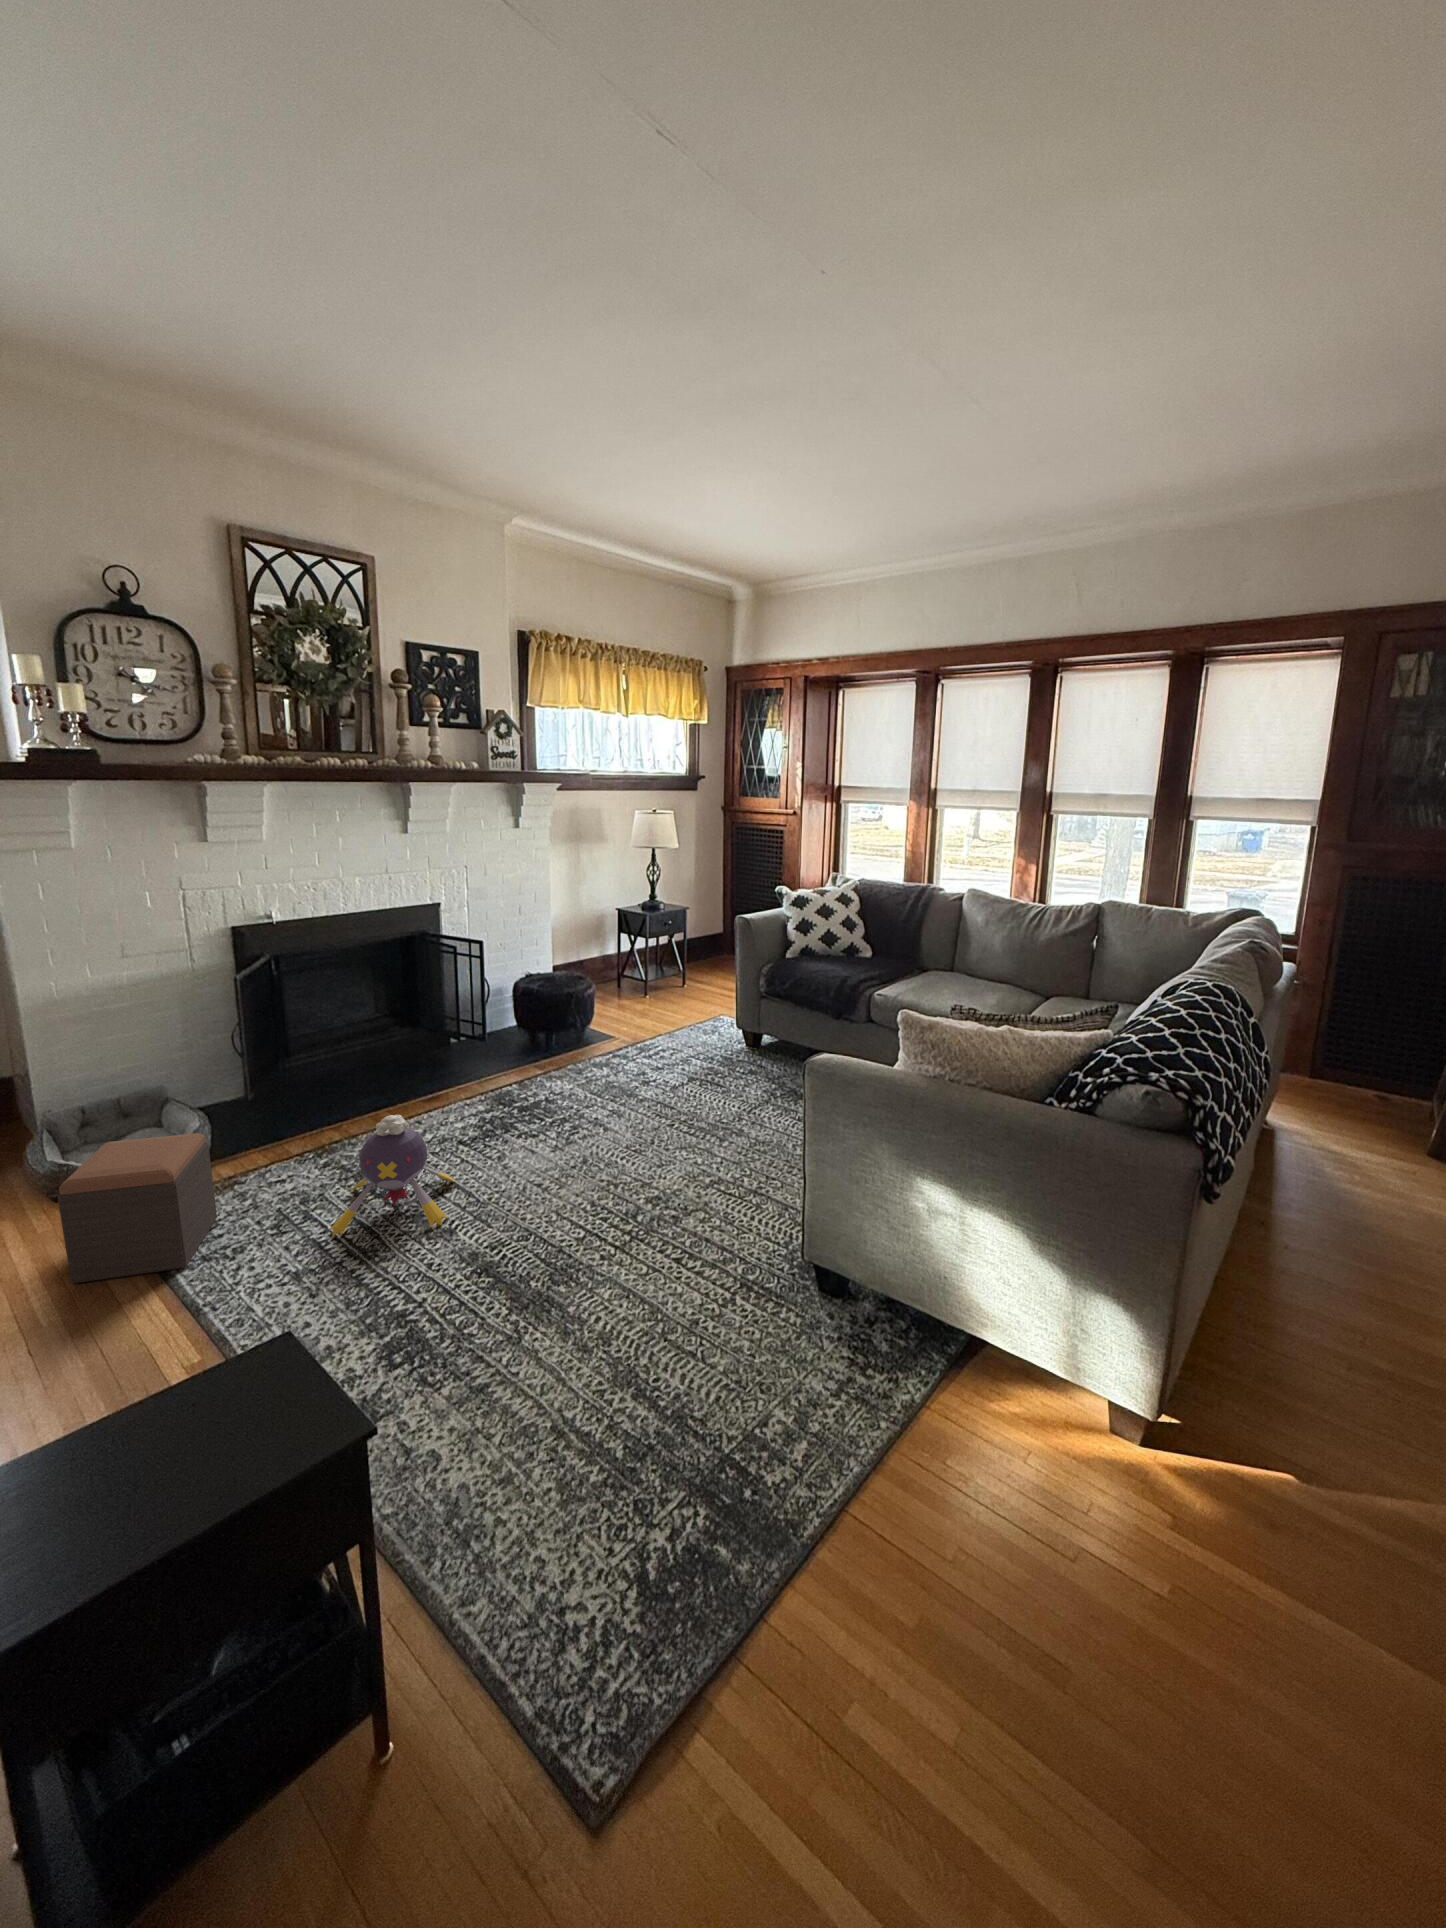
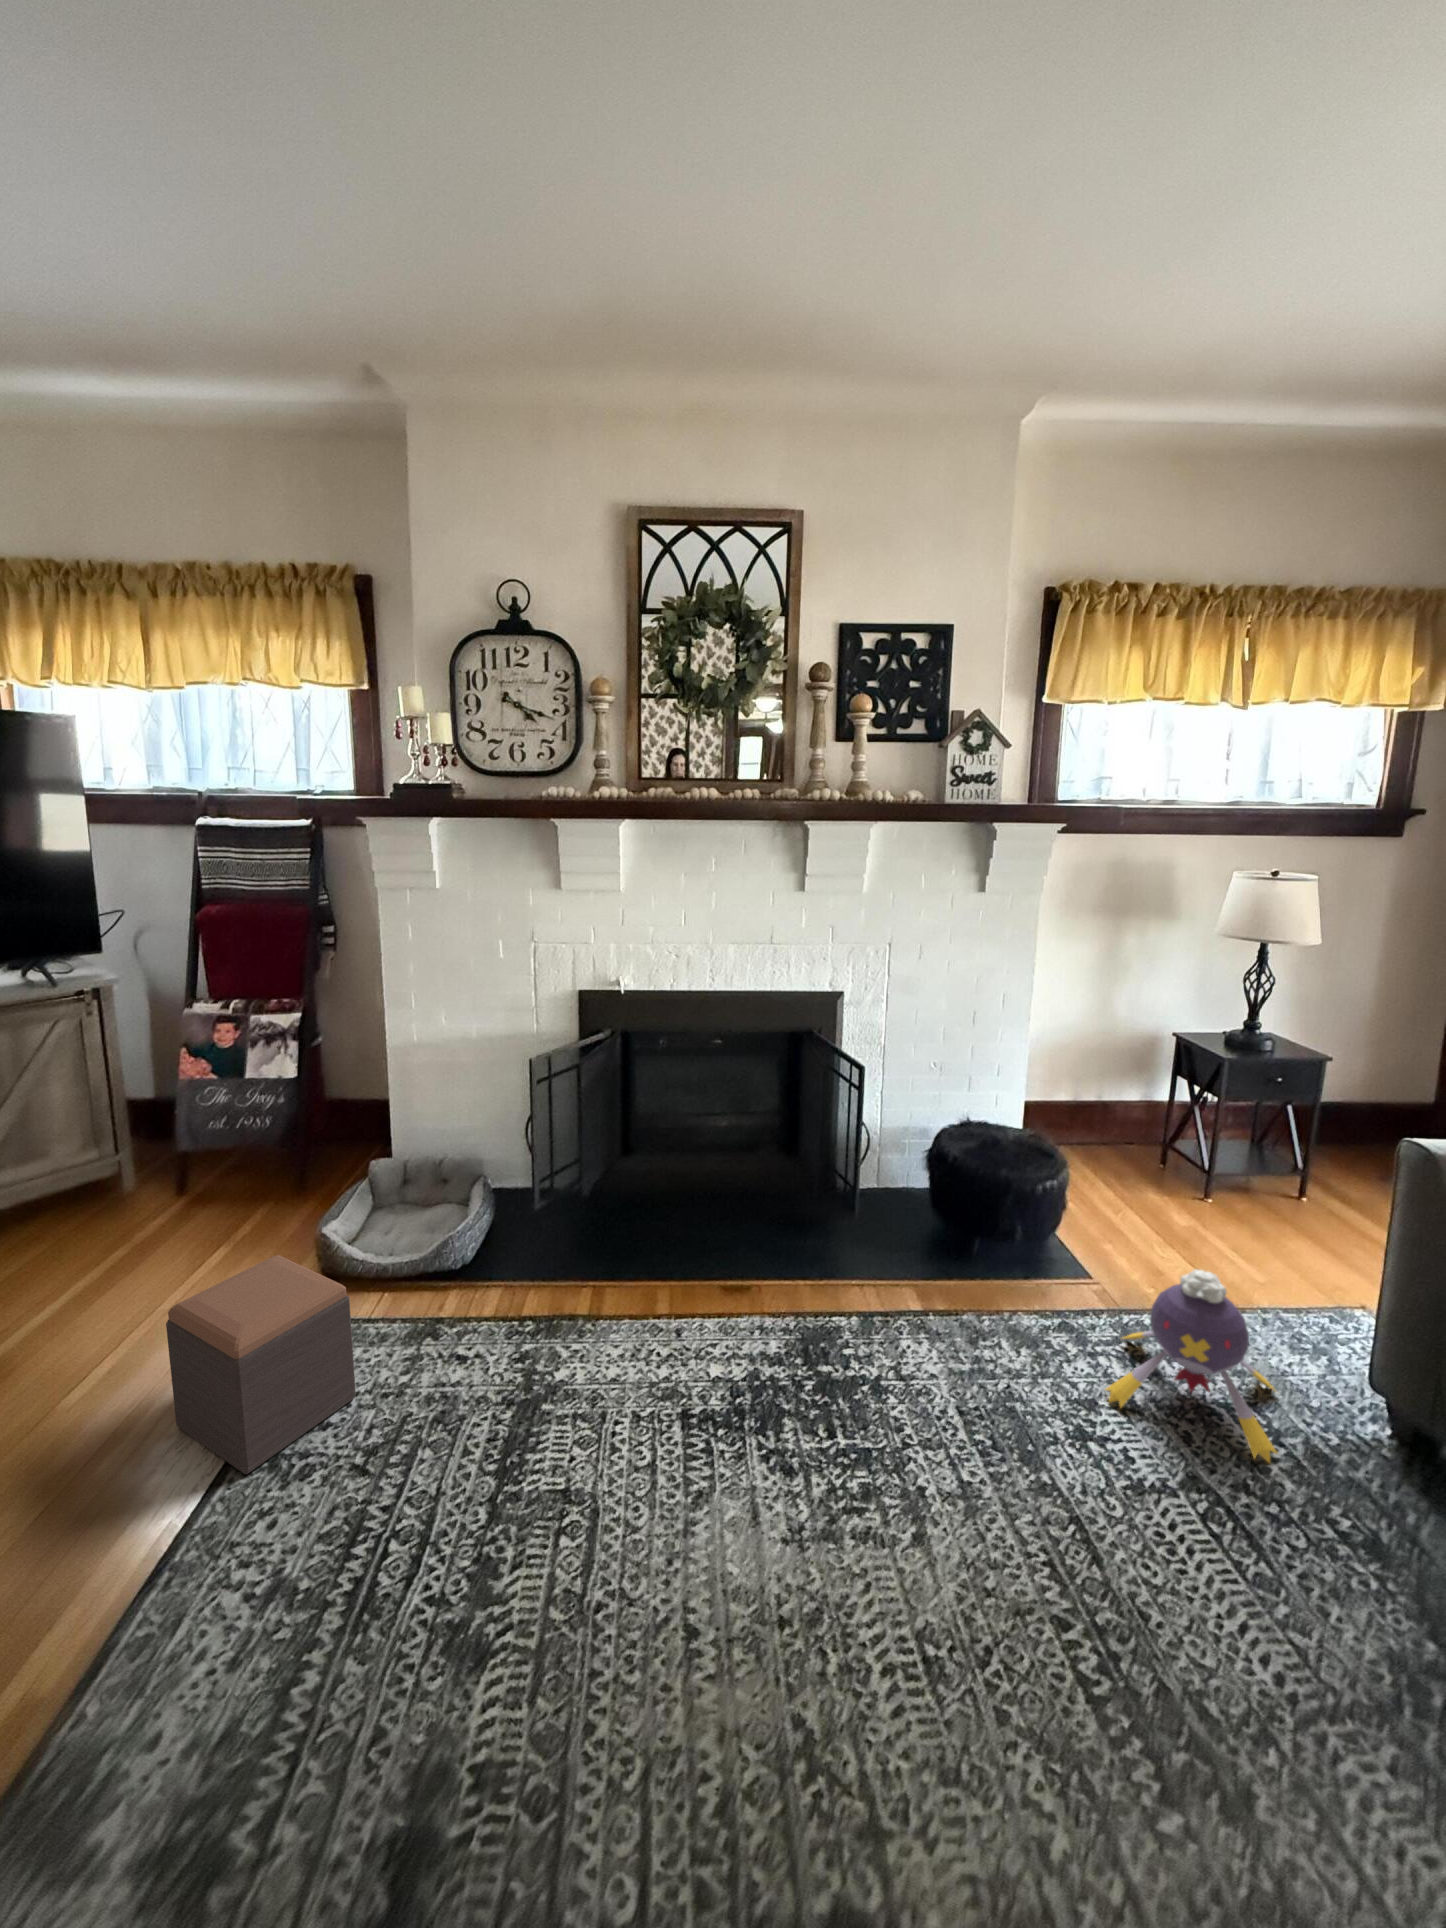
plush toy: present [330,1115,456,1236] -> present [1105,1269,1277,1462]

